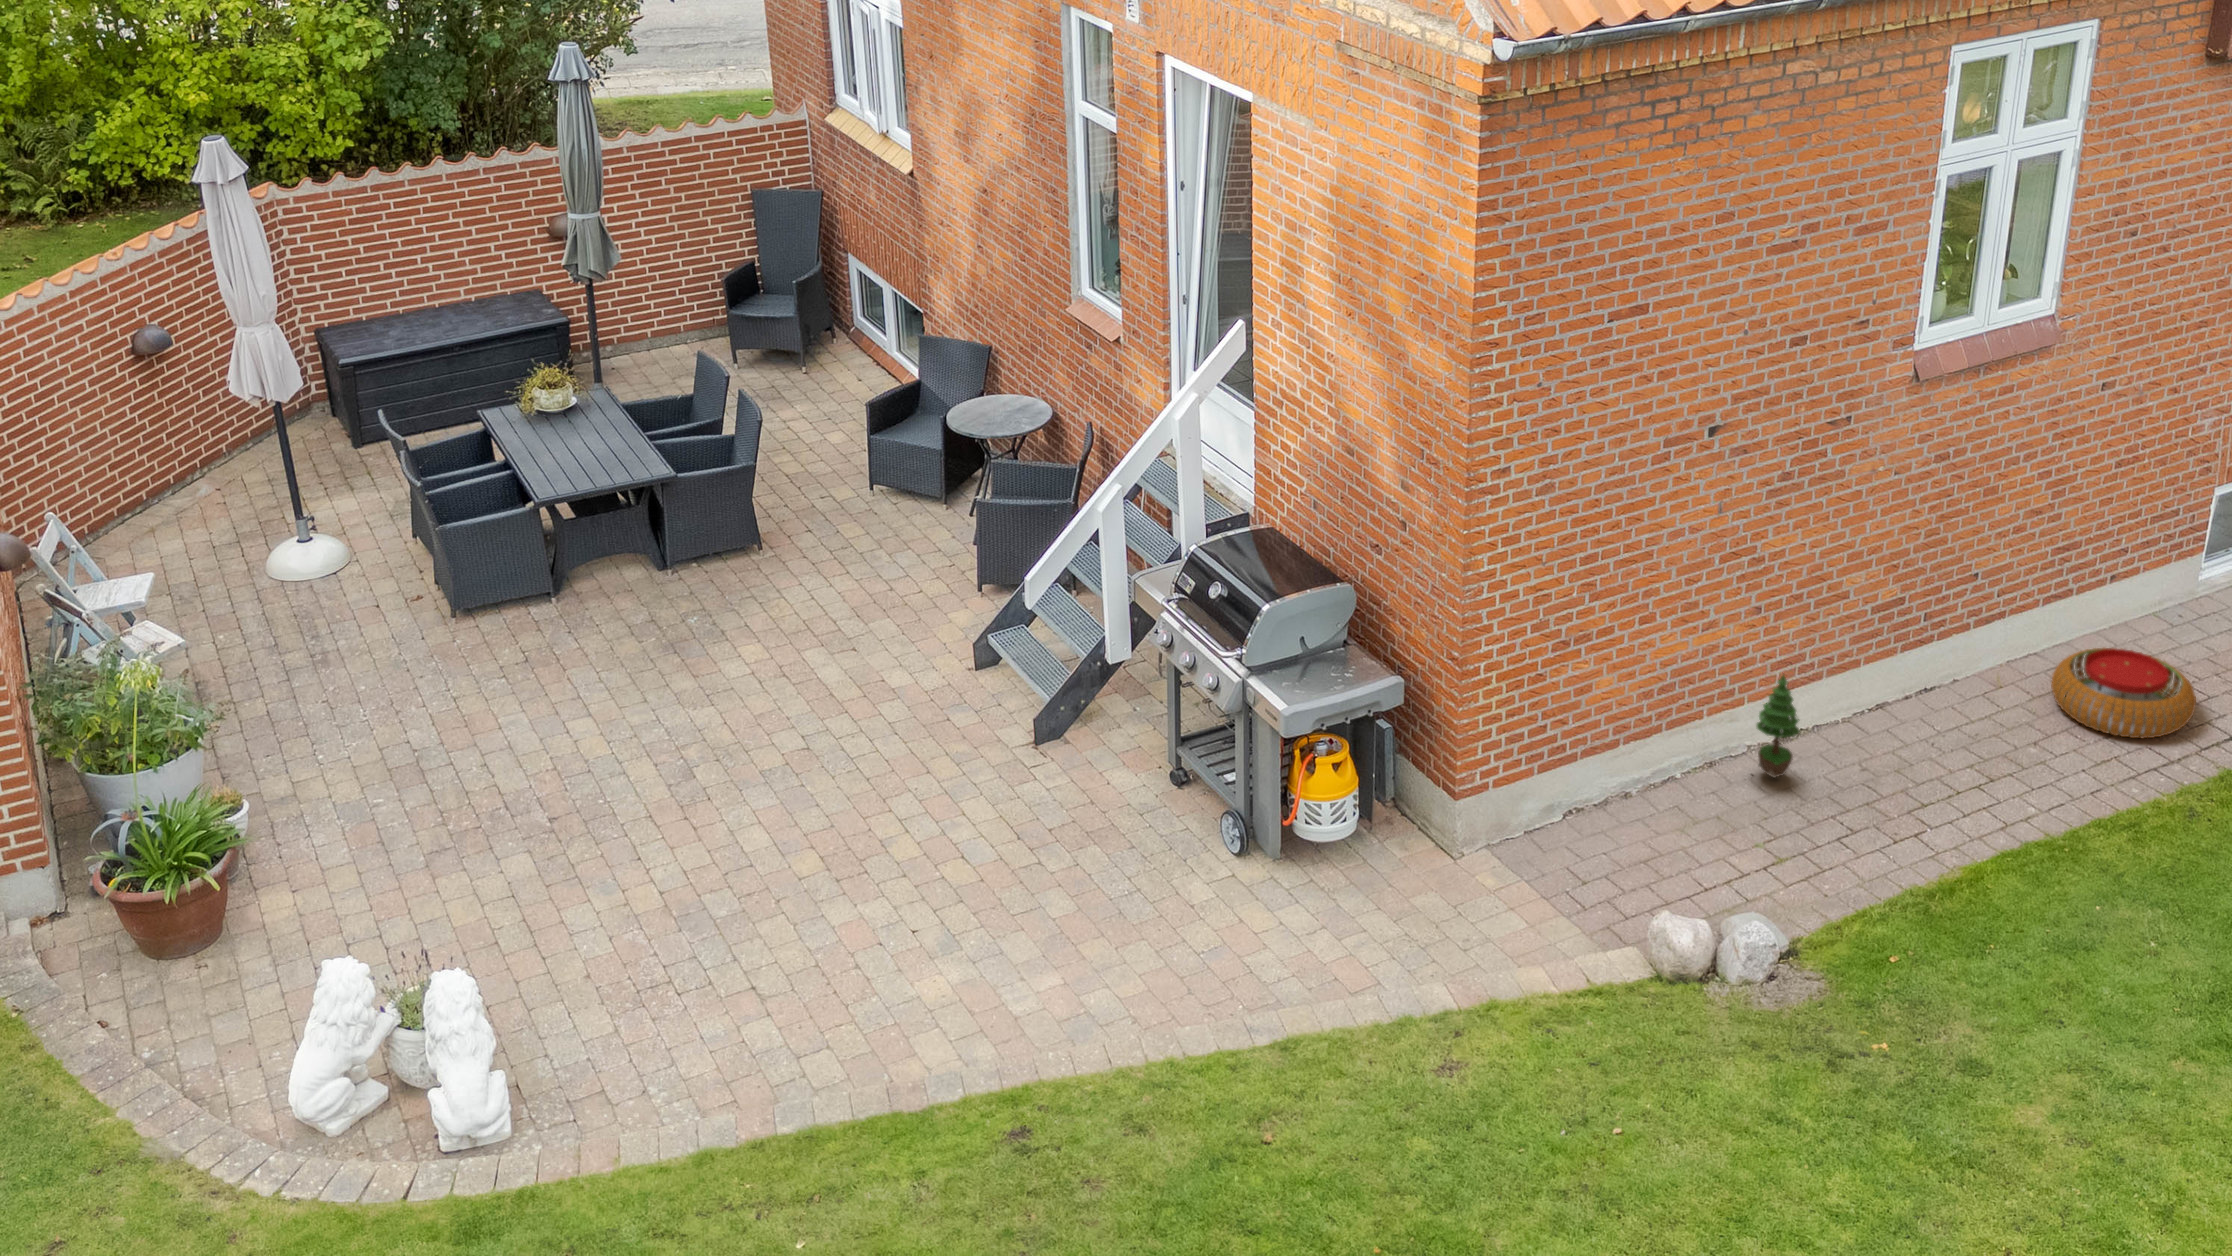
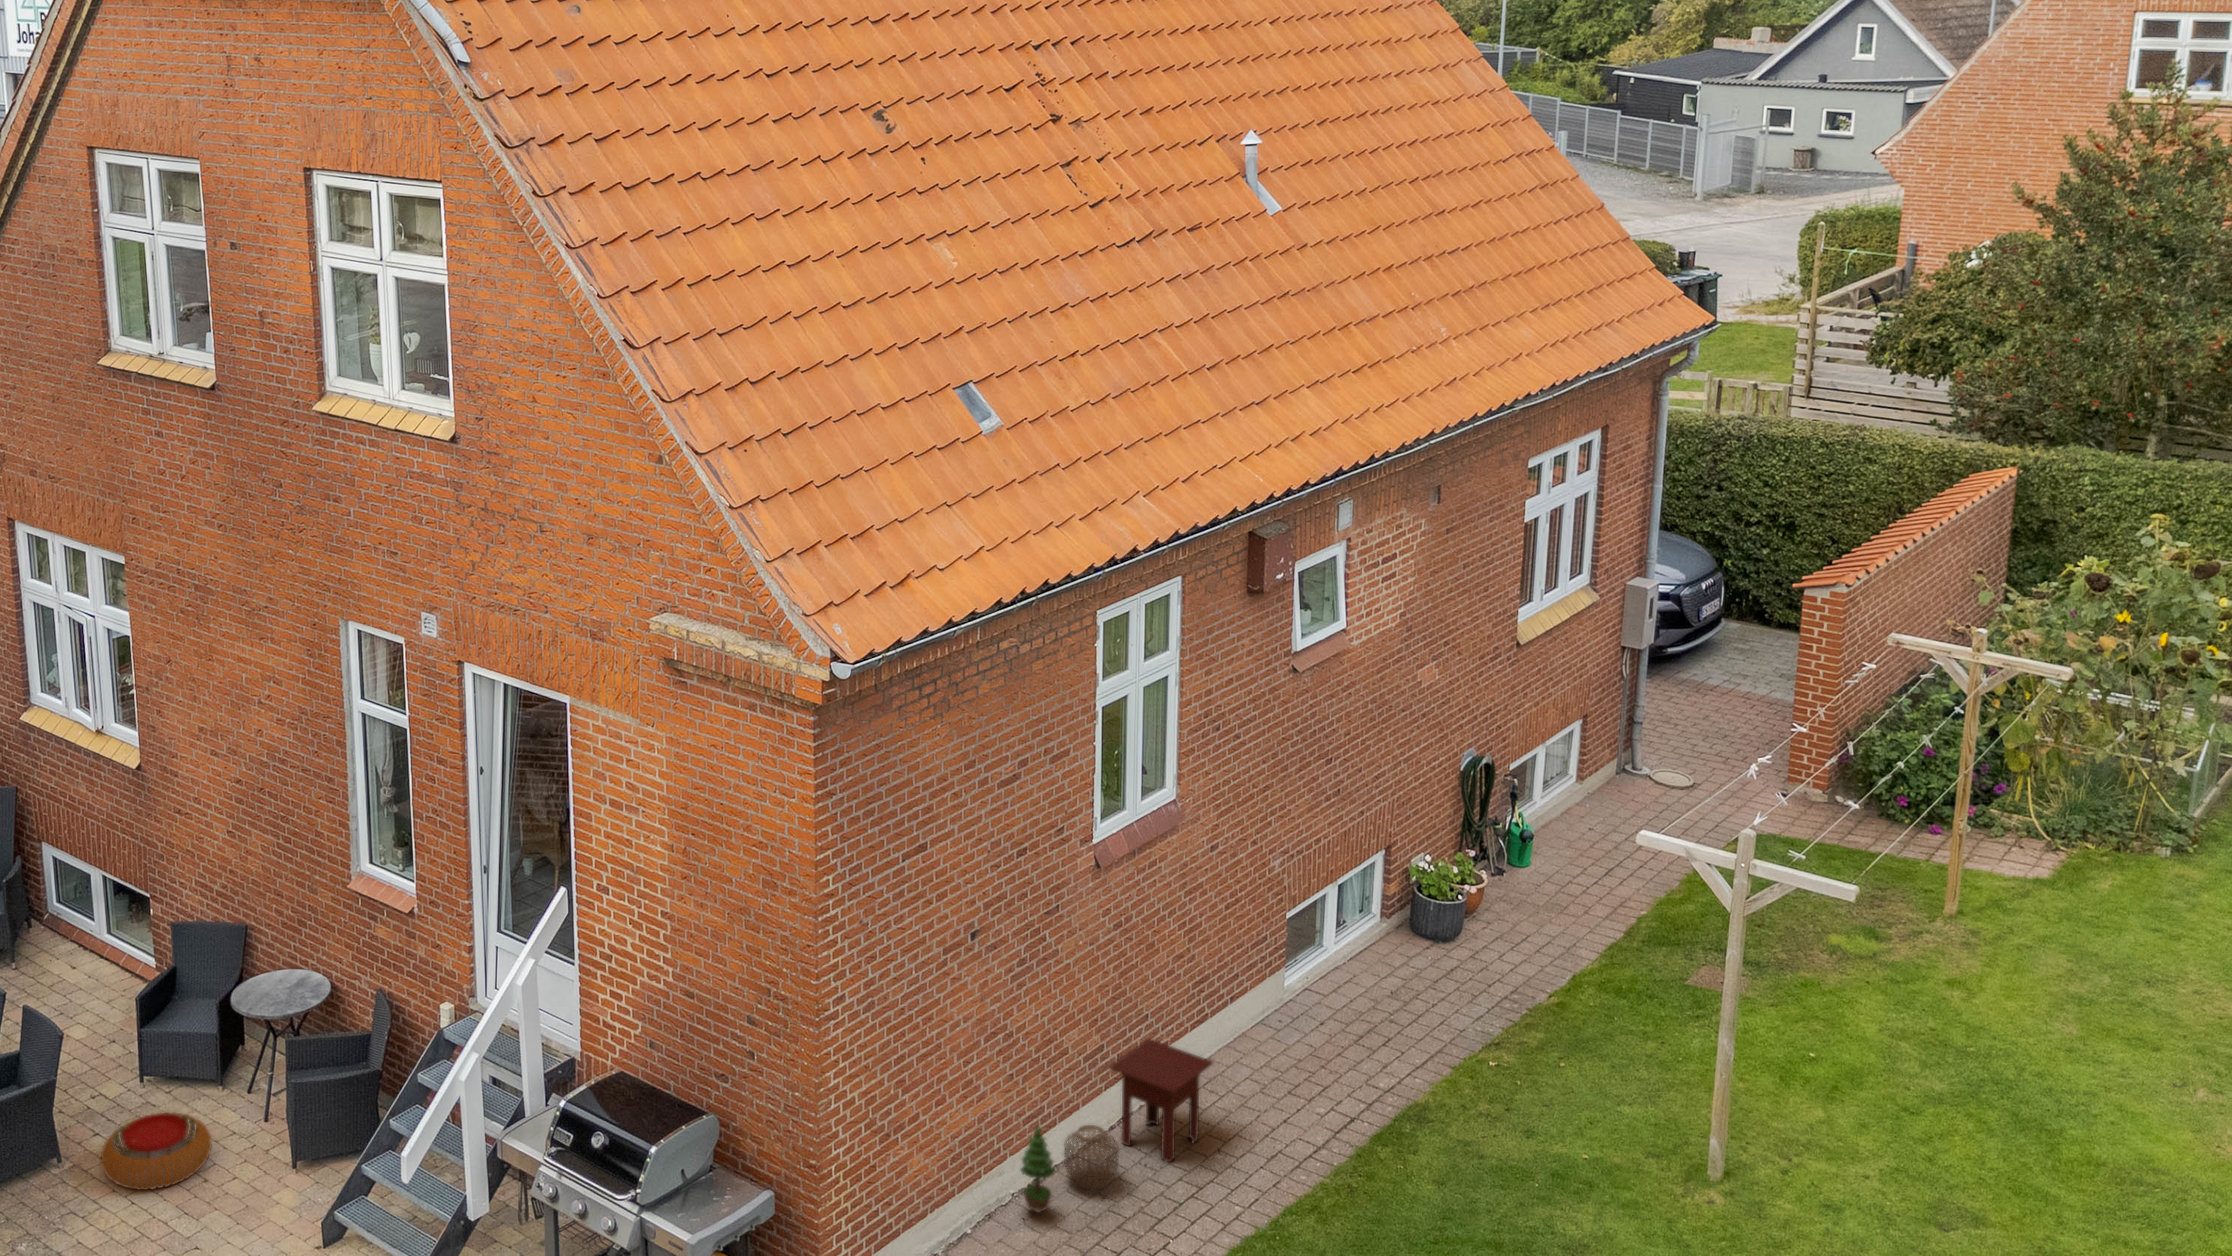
side table: none [1906,604,2047,753] -> present [1110,1039,1213,1162]
pouf: present [2051,648,2196,738] -> present [101,1113,212,1190]
woven basket: none [1823,689,1894,766] -> present [1064,1125,1118,1190]

